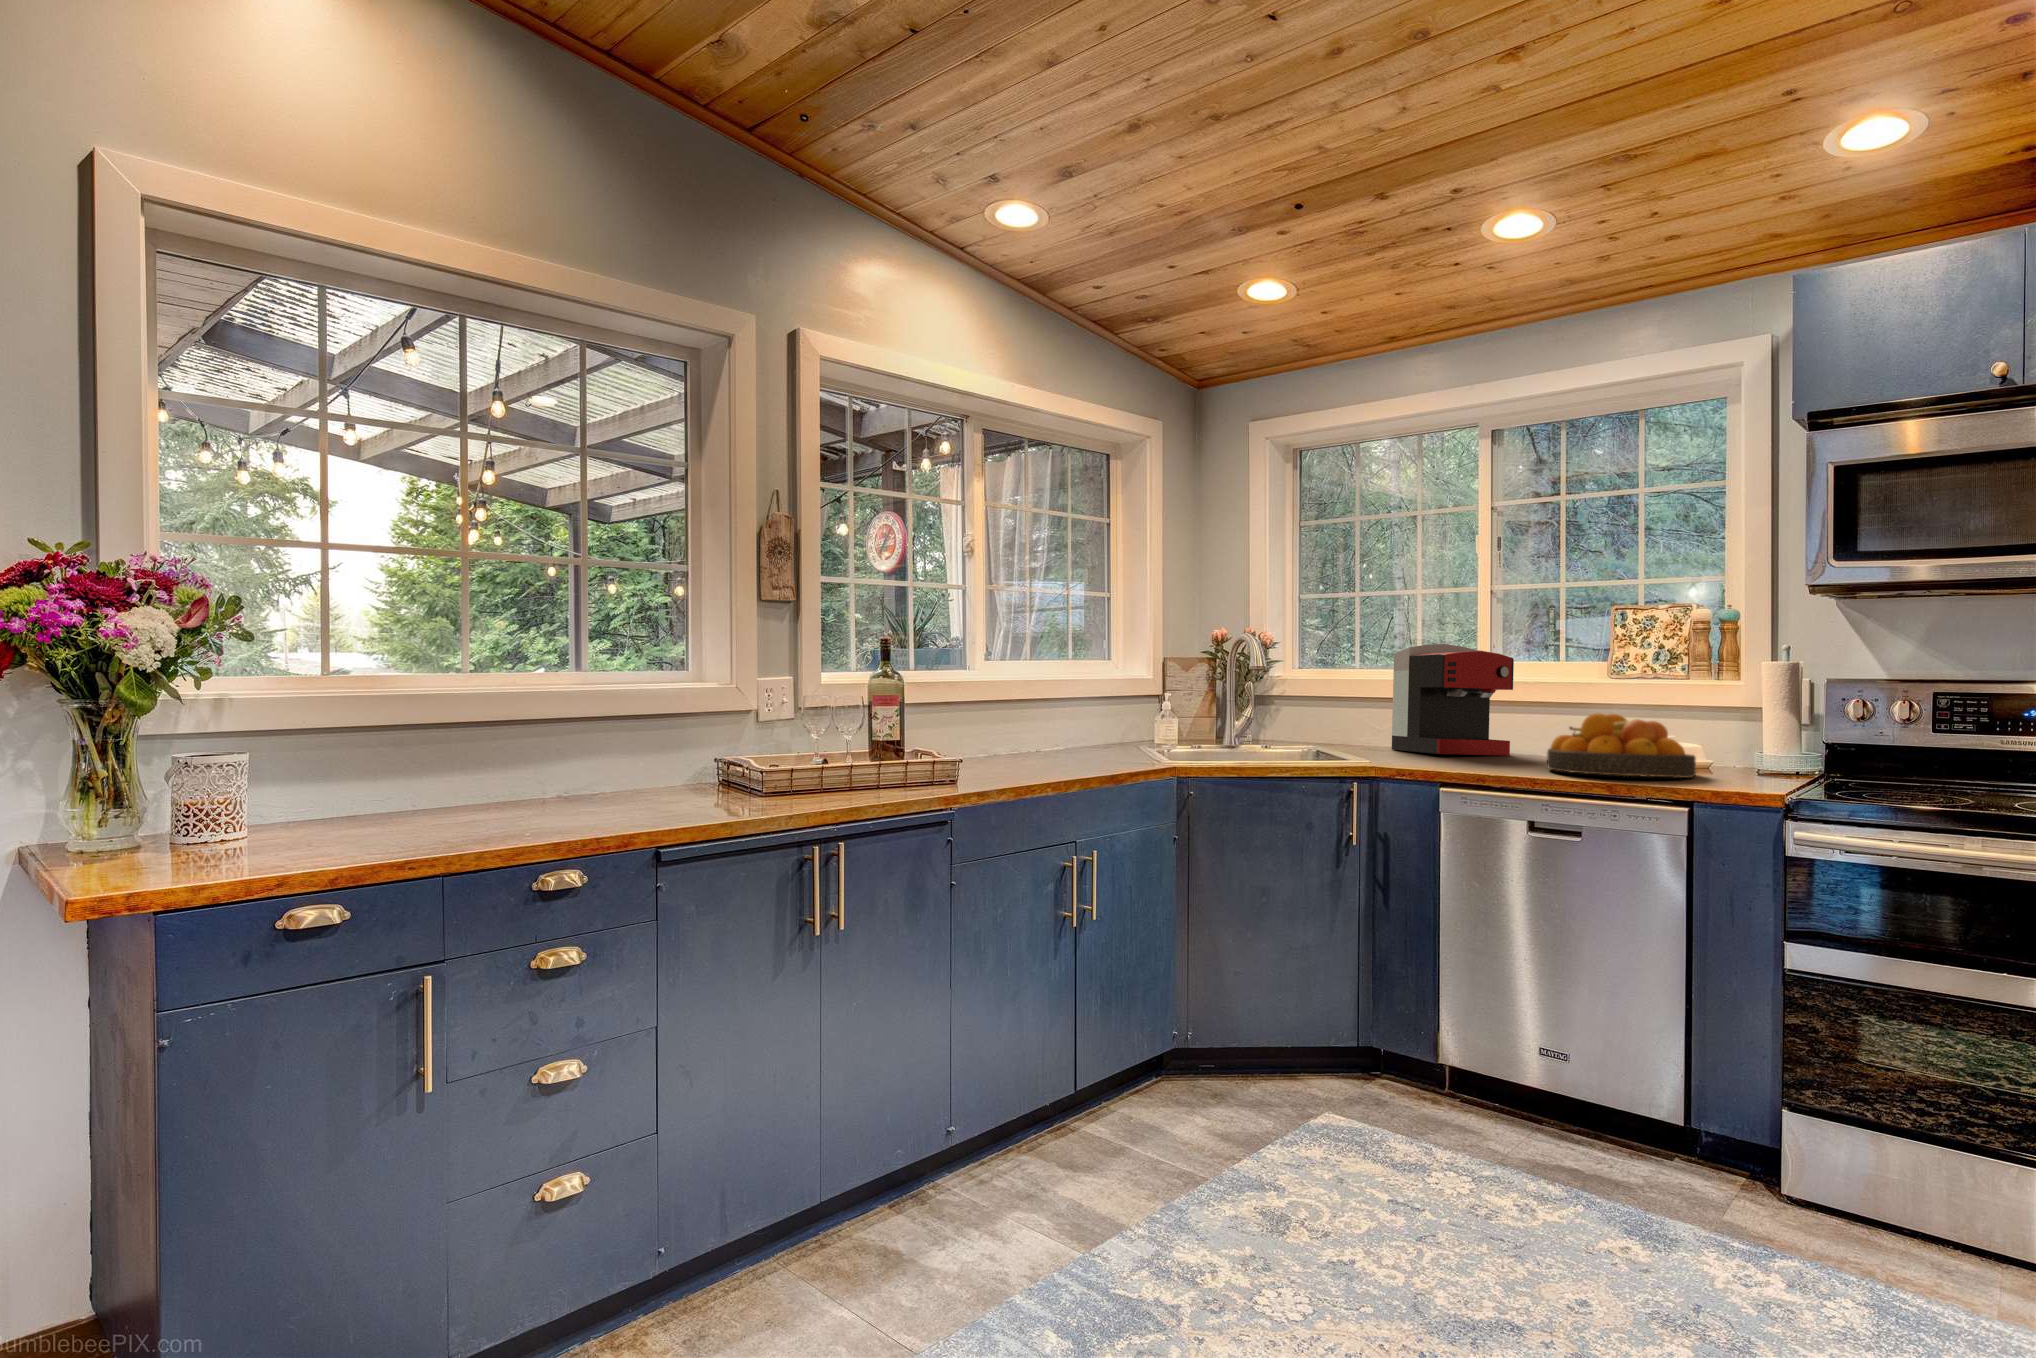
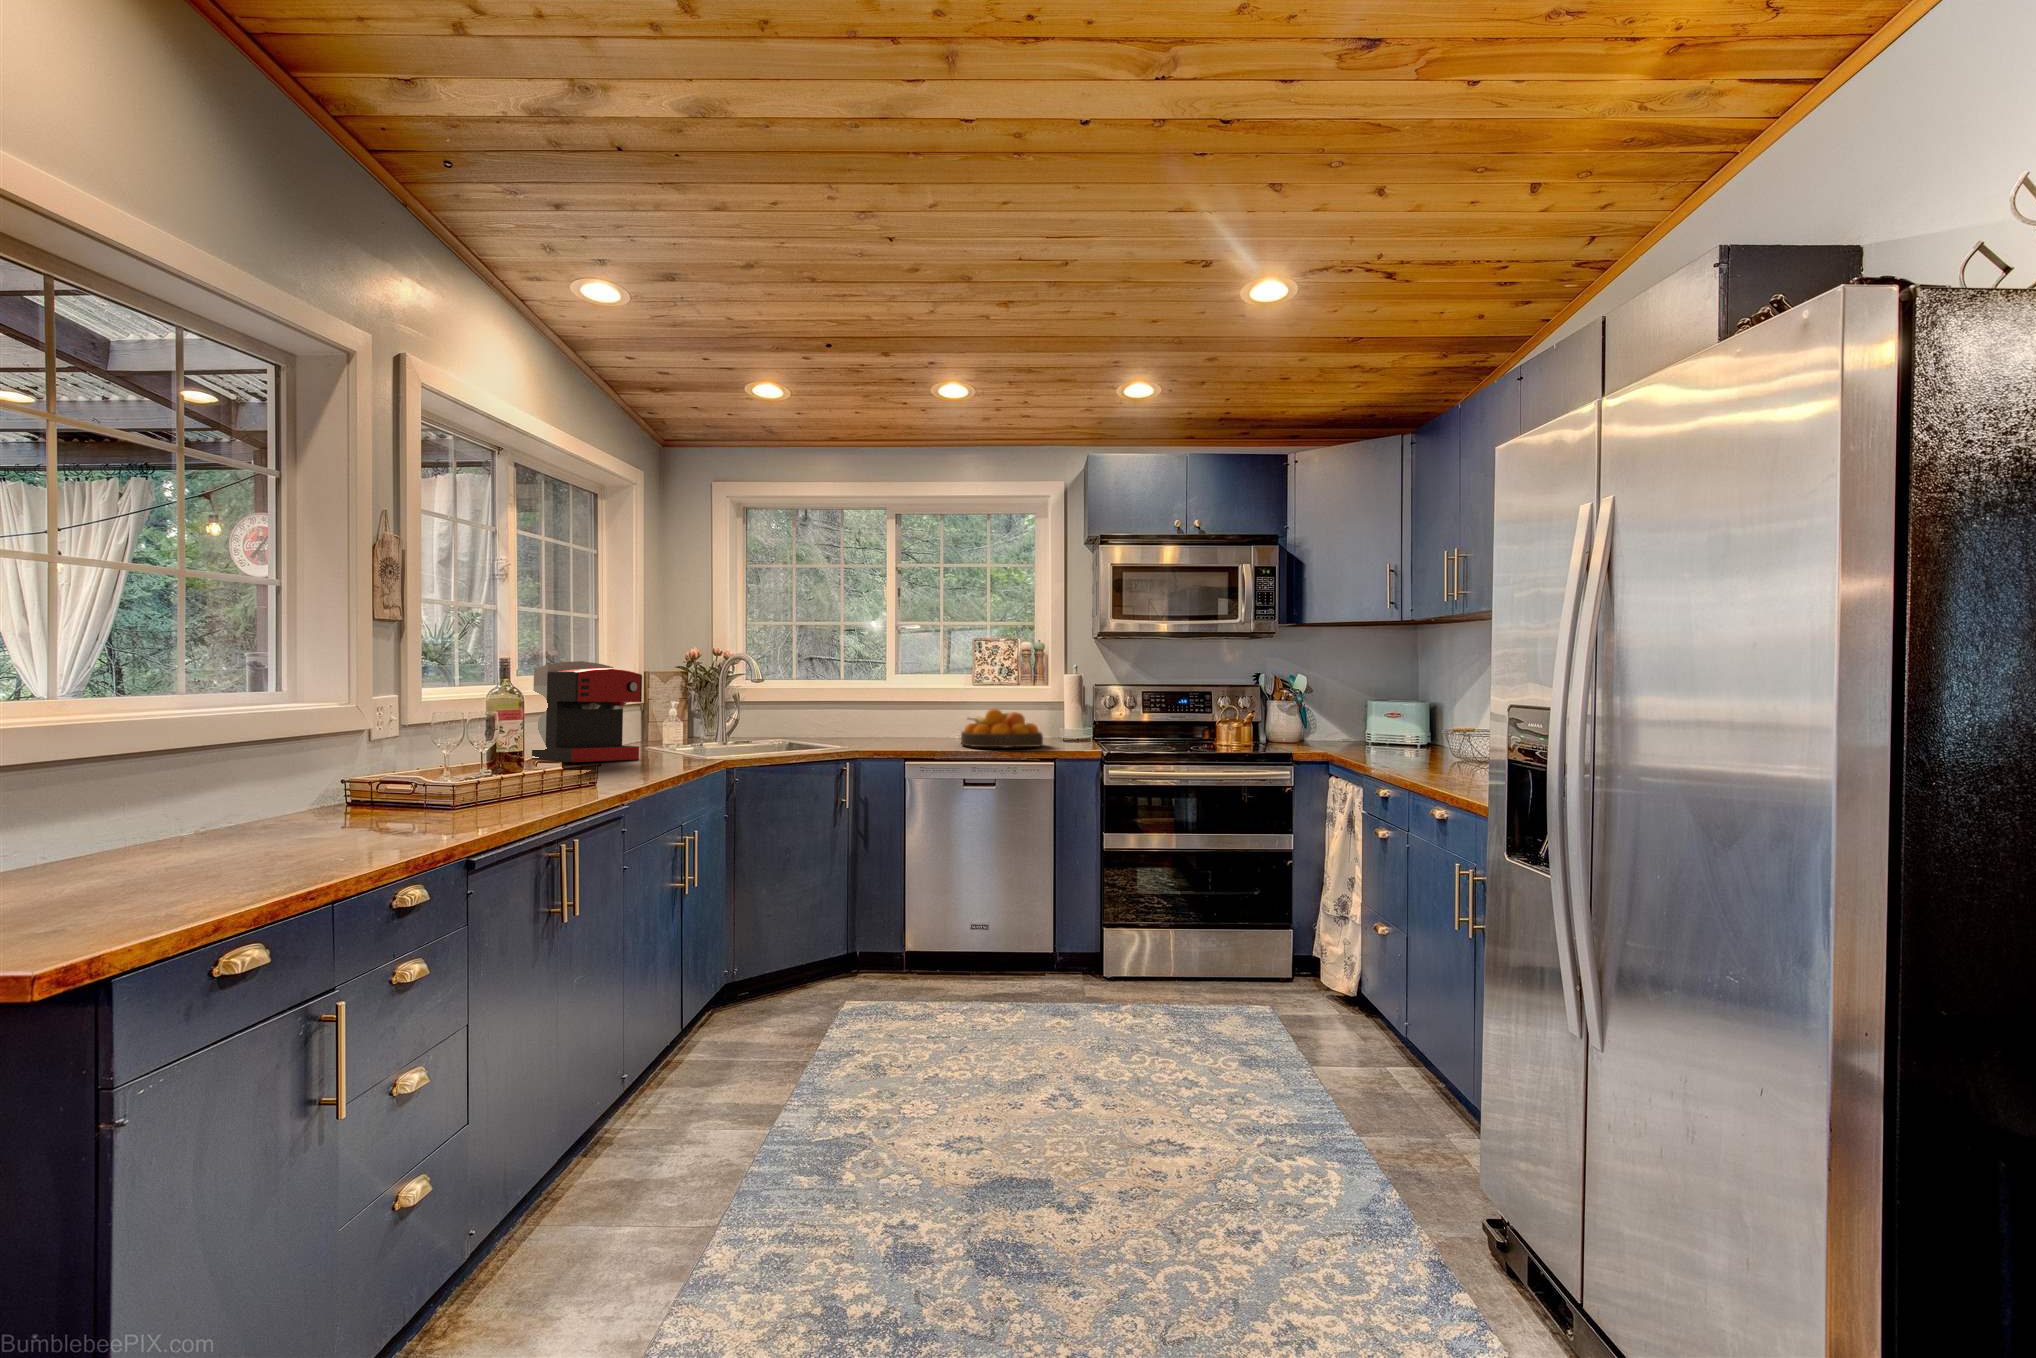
coffee maker: present [1392,644,1514,756] -> present [532,661,642,762]

